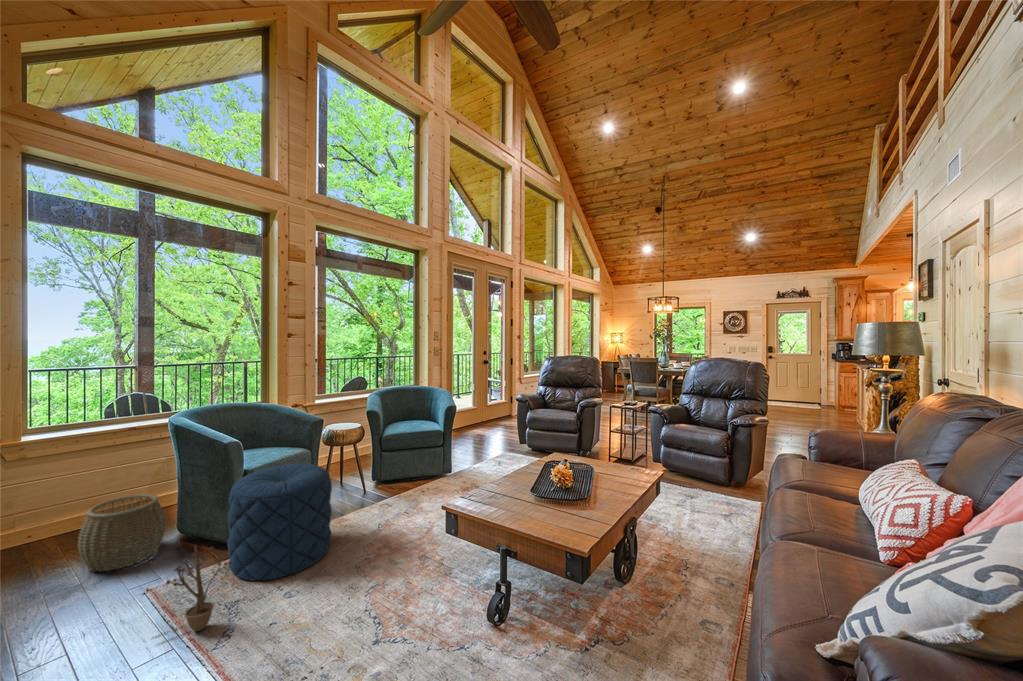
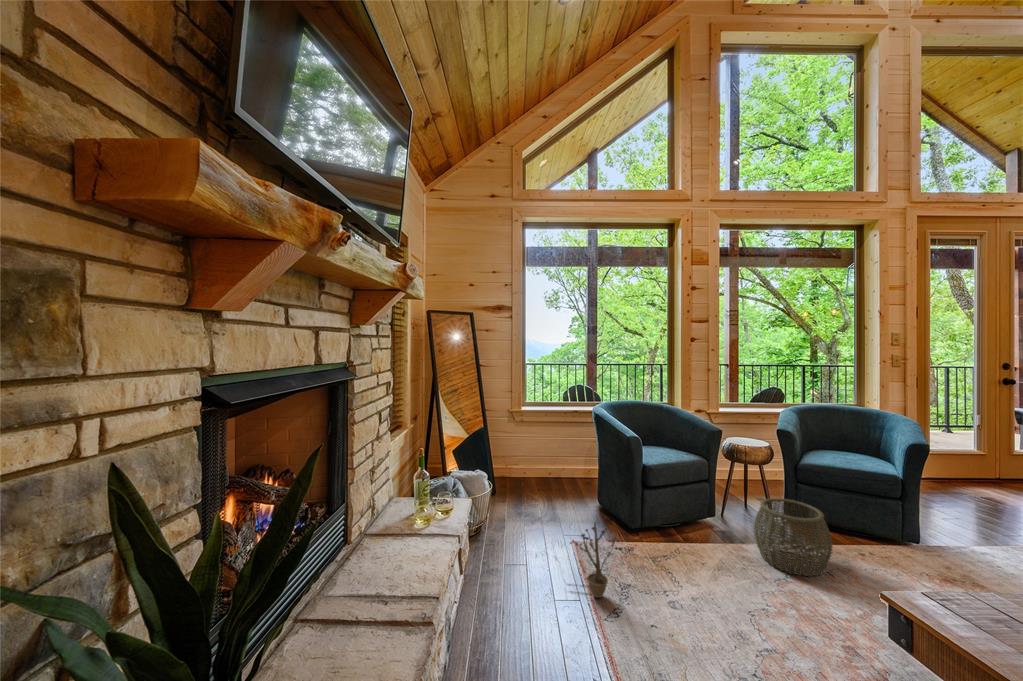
pouf: present [228,463,332,581] -> none [626,468,724,587]
woven basket: present [78,494,166,572] -> present [754,498,833,577]

